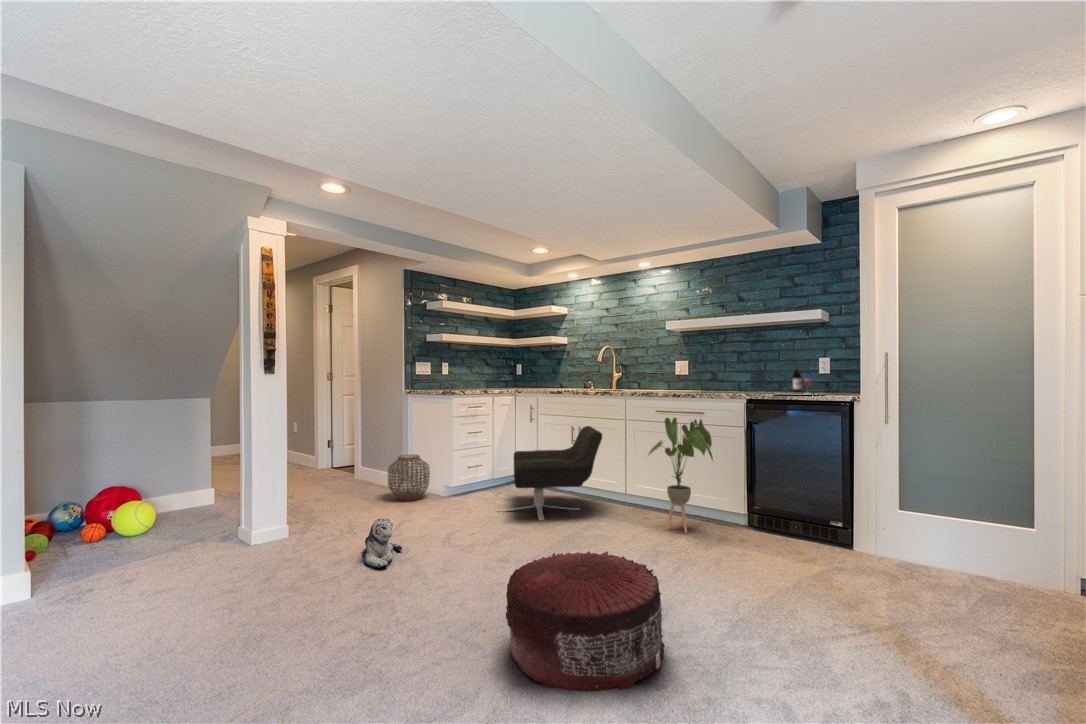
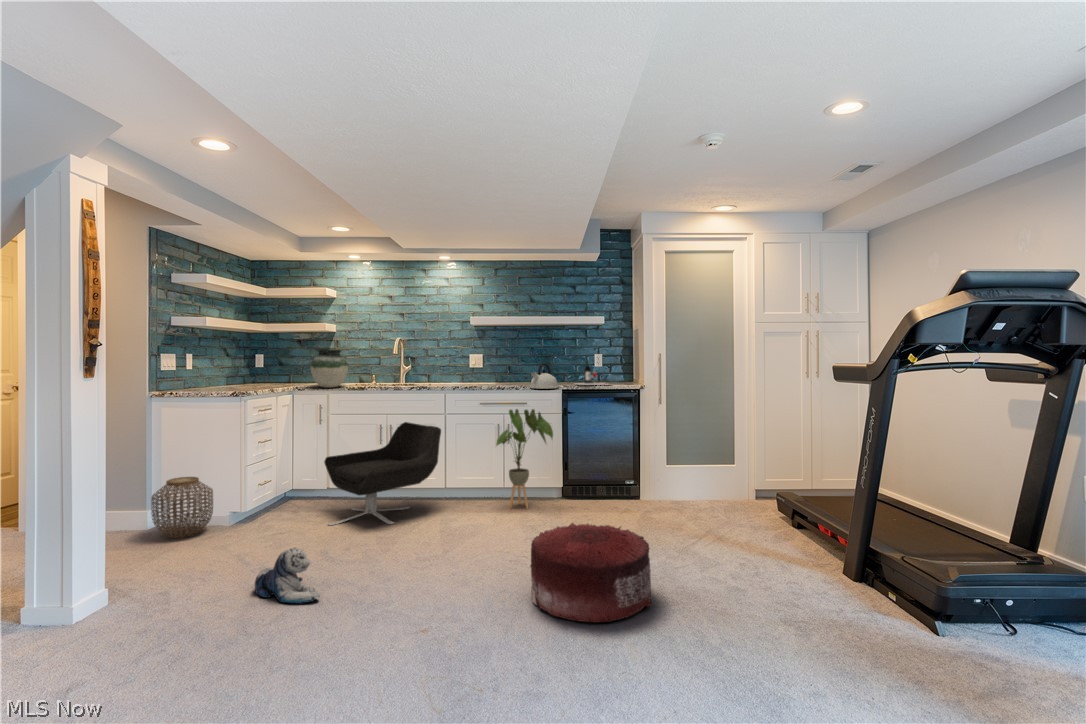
vase: none [522,358,554,391] -> present [311,350,348,388]
kettle: none [705,367,742,397] -> present [530,363,558,389]

